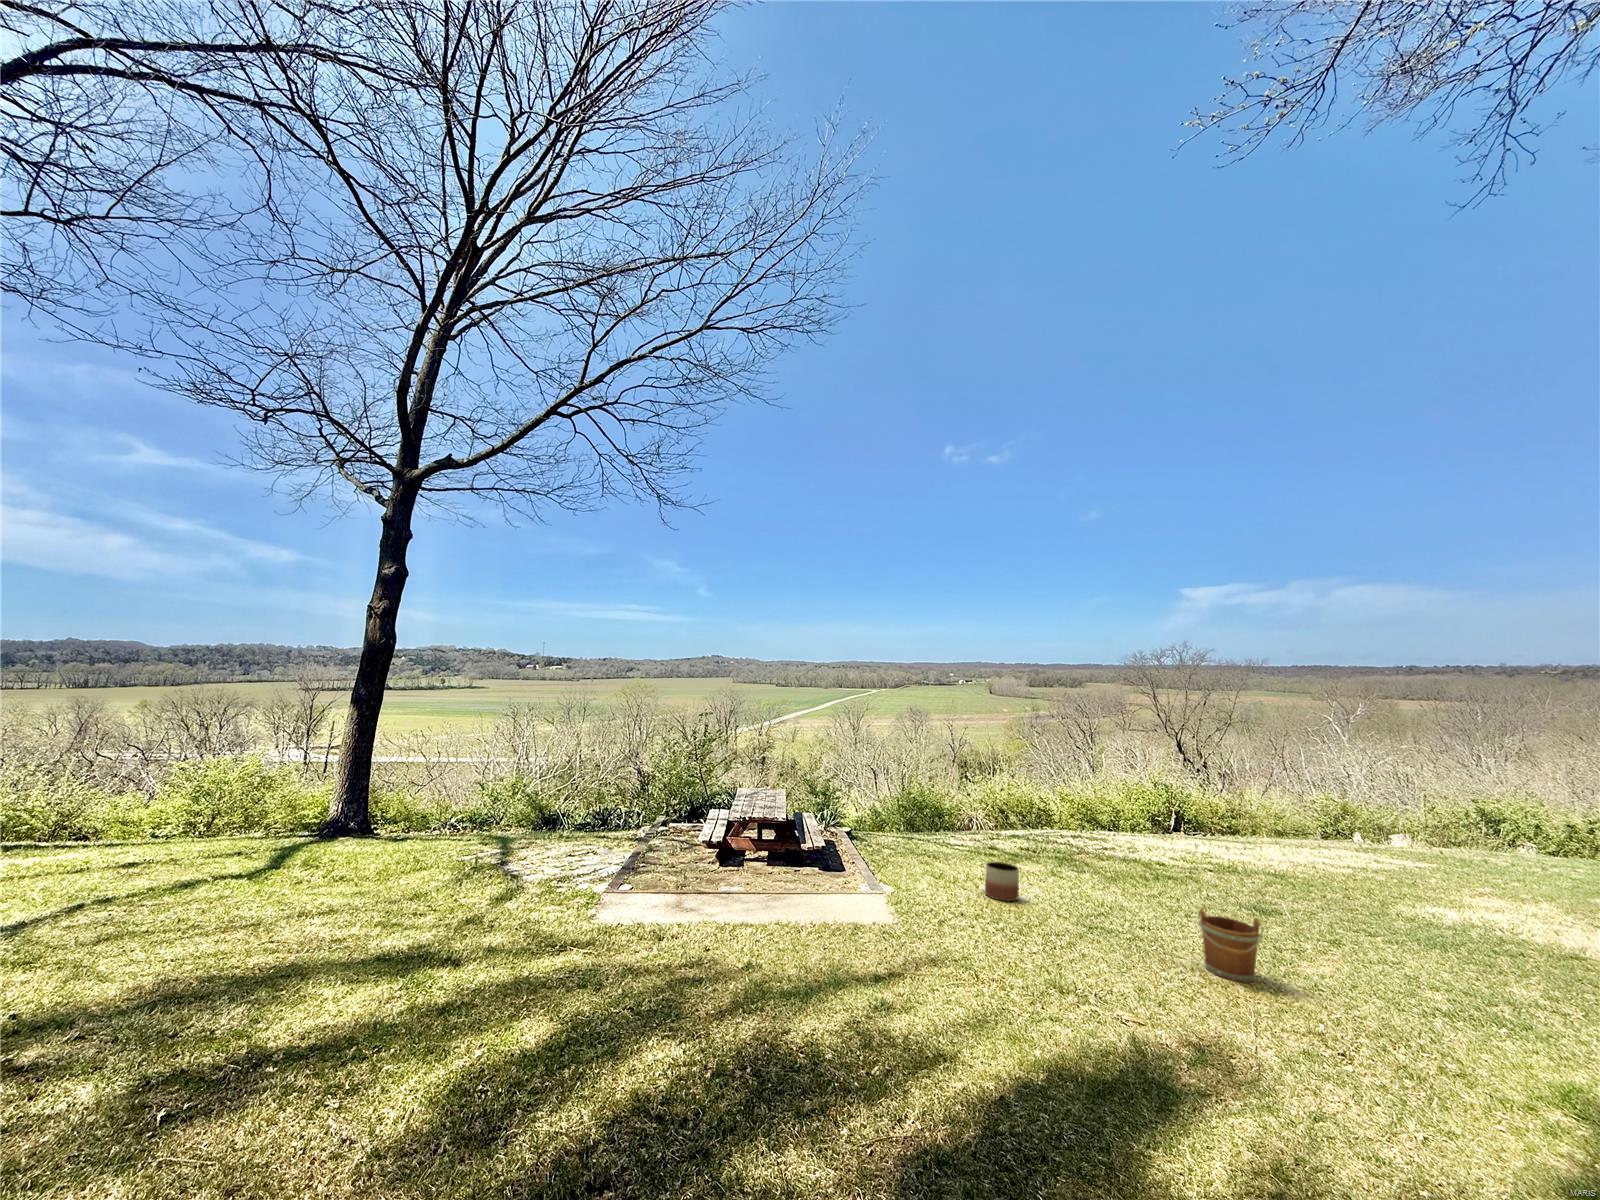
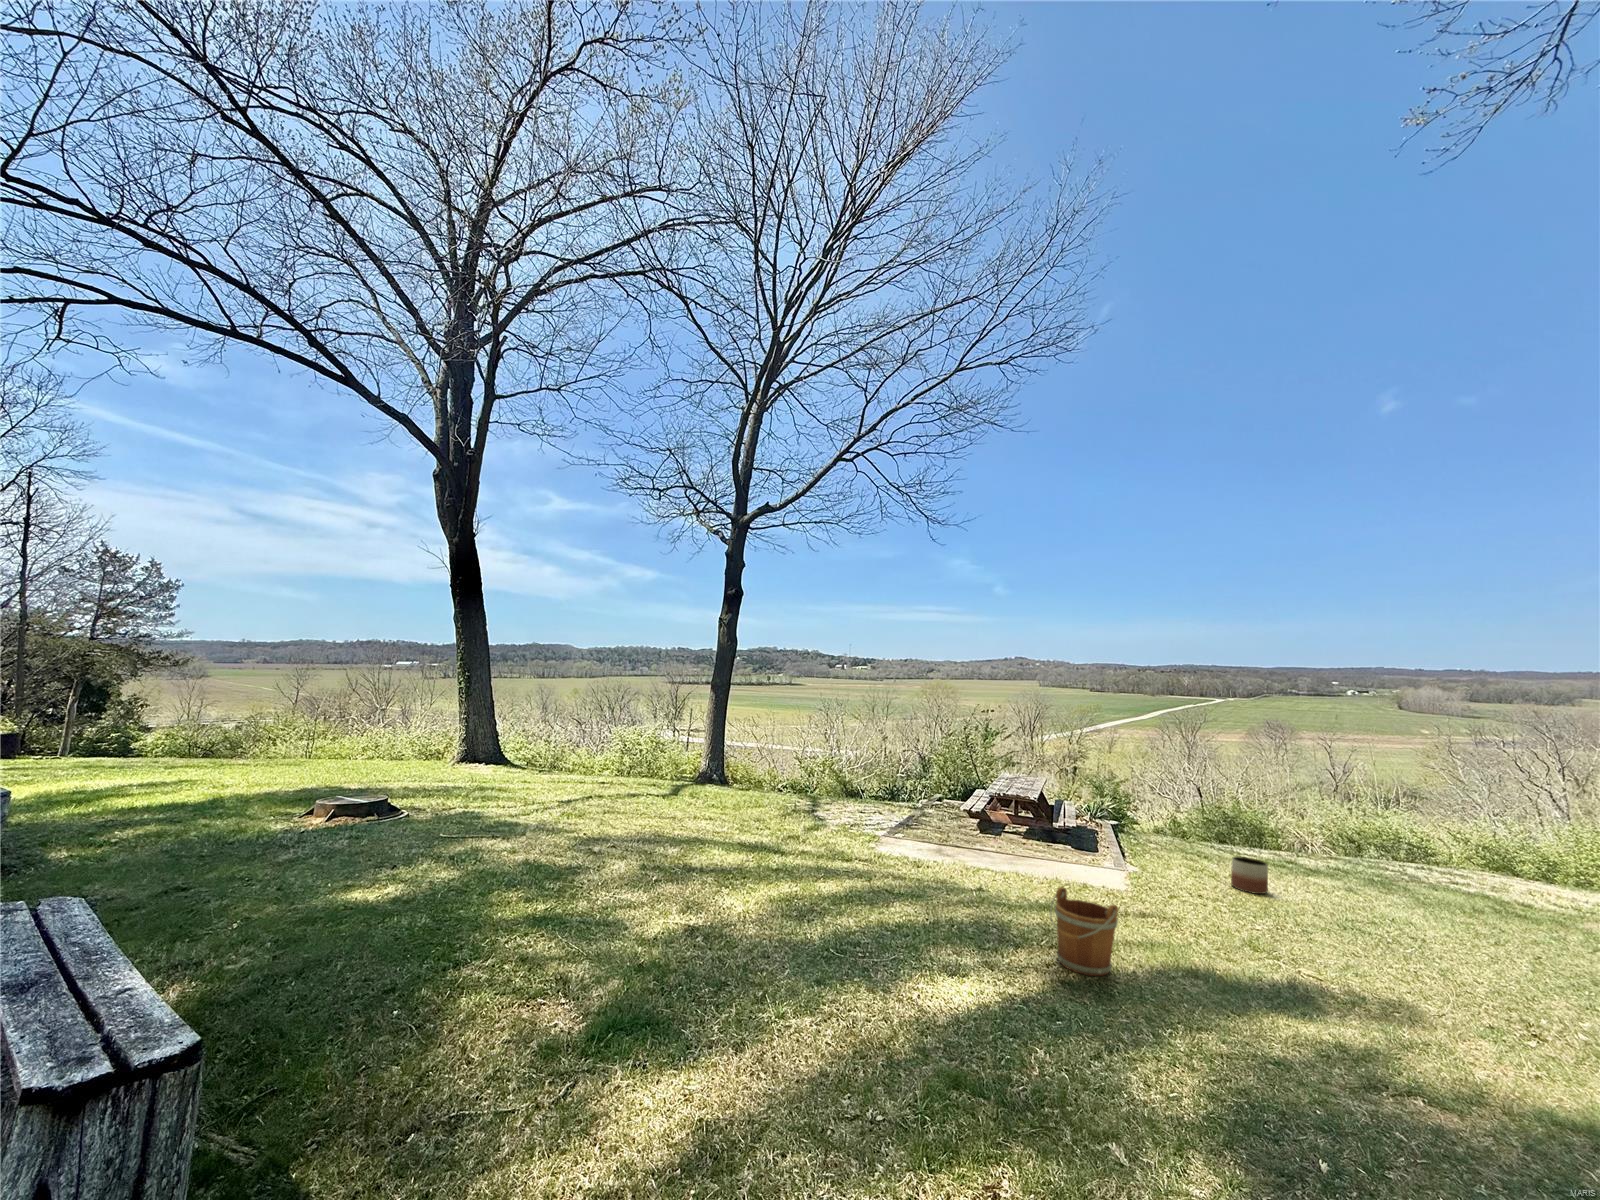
bucket: present [1198,908,1263,982] -> present [1050,887,1118,976]

